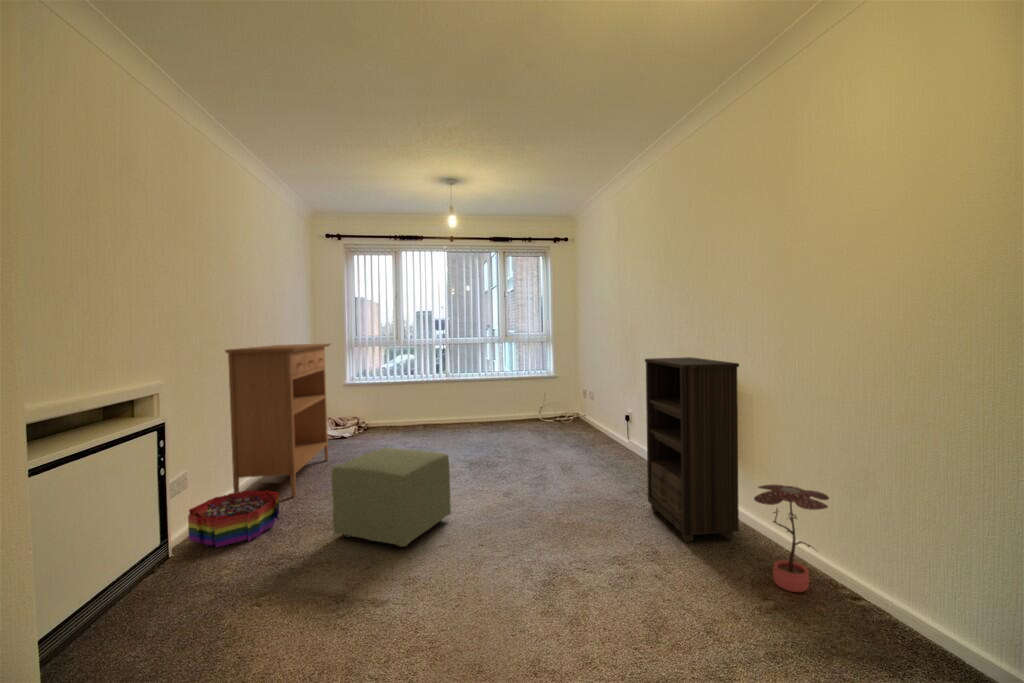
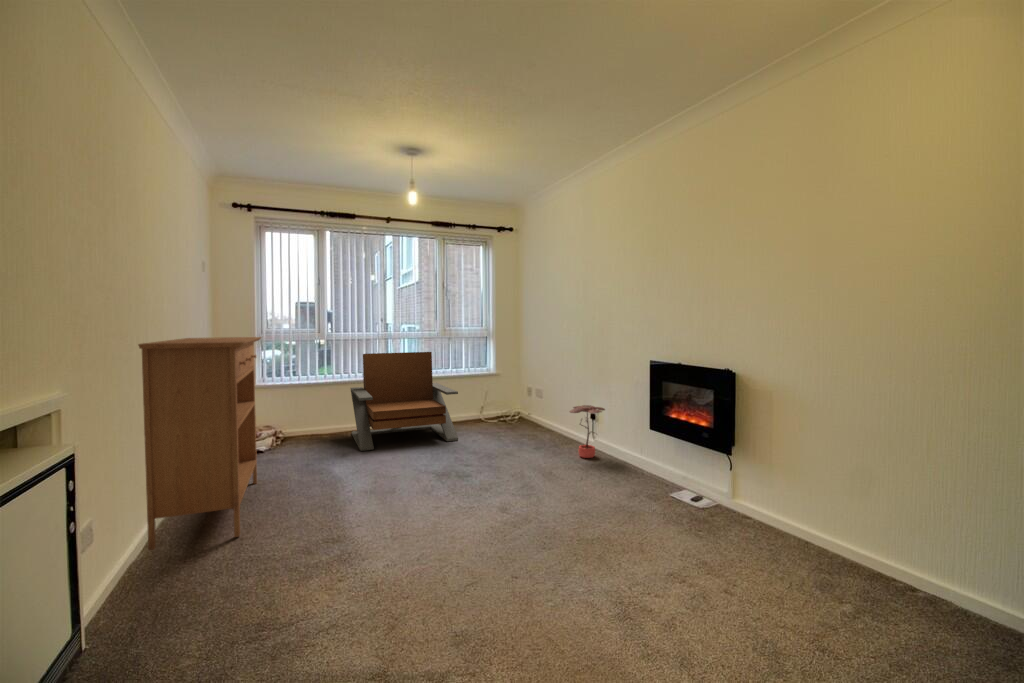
lounge chair: none [418,355,506,441] -> present [351,352,458,451]
bookshelf: present [645,357,739,542] -> none [663,355,779,547]
ottoman: present [332,448,451,547] -> none [330,467,466,593]
potted plant: present [754,485,829,592] -> present [570,405,605,458]
storage bin: present [188,490,279,547] -> none [102,534,240,628]

